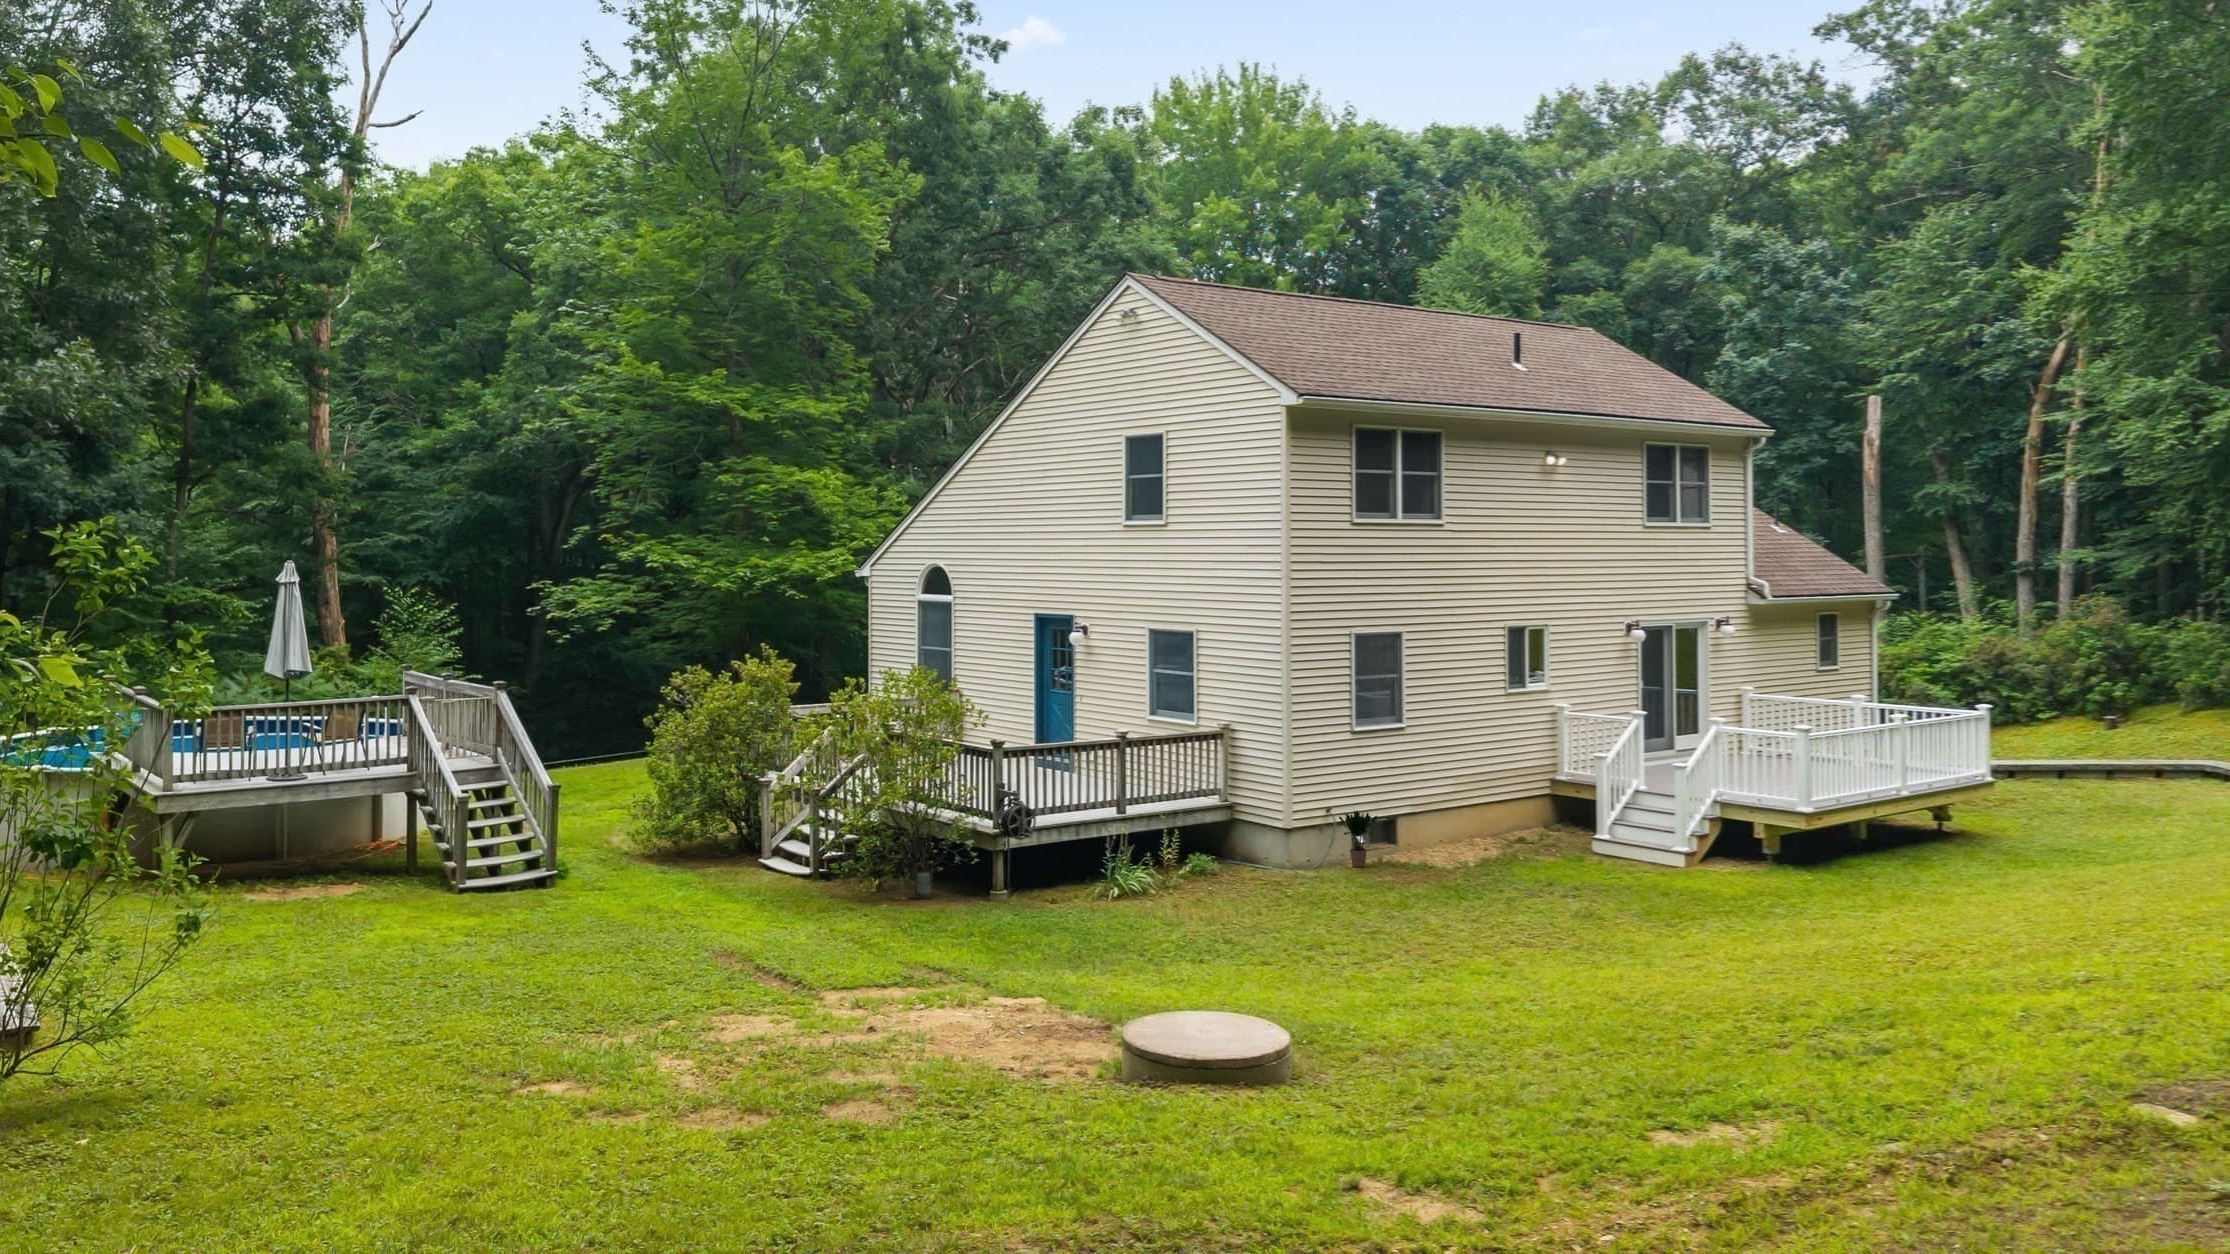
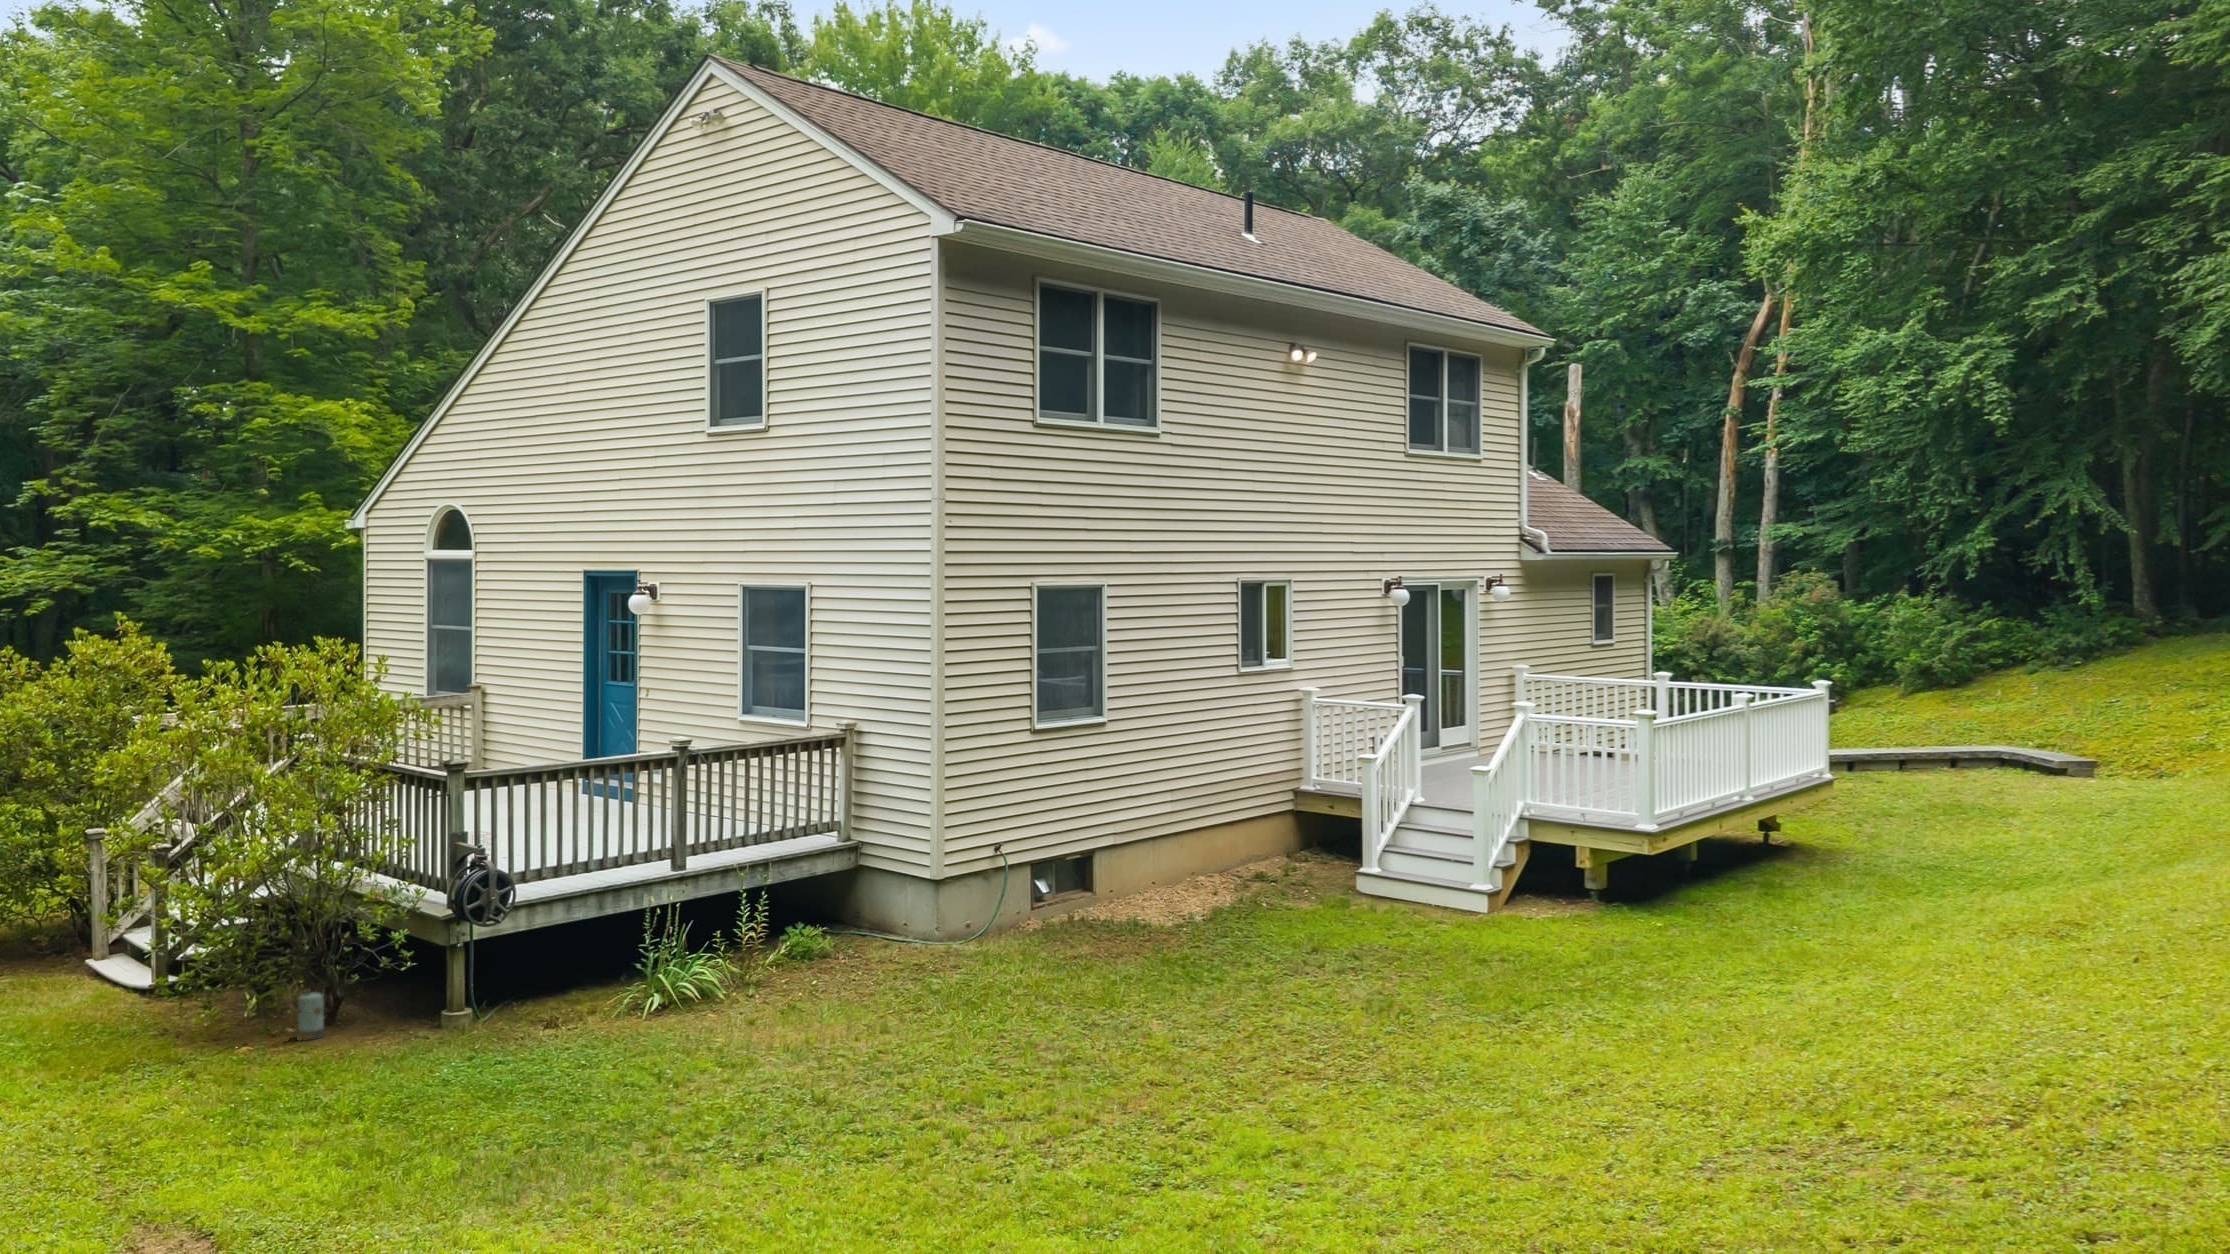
potted plant: present [1339,810,1378,867] -> none [1012,846,1077,935]

